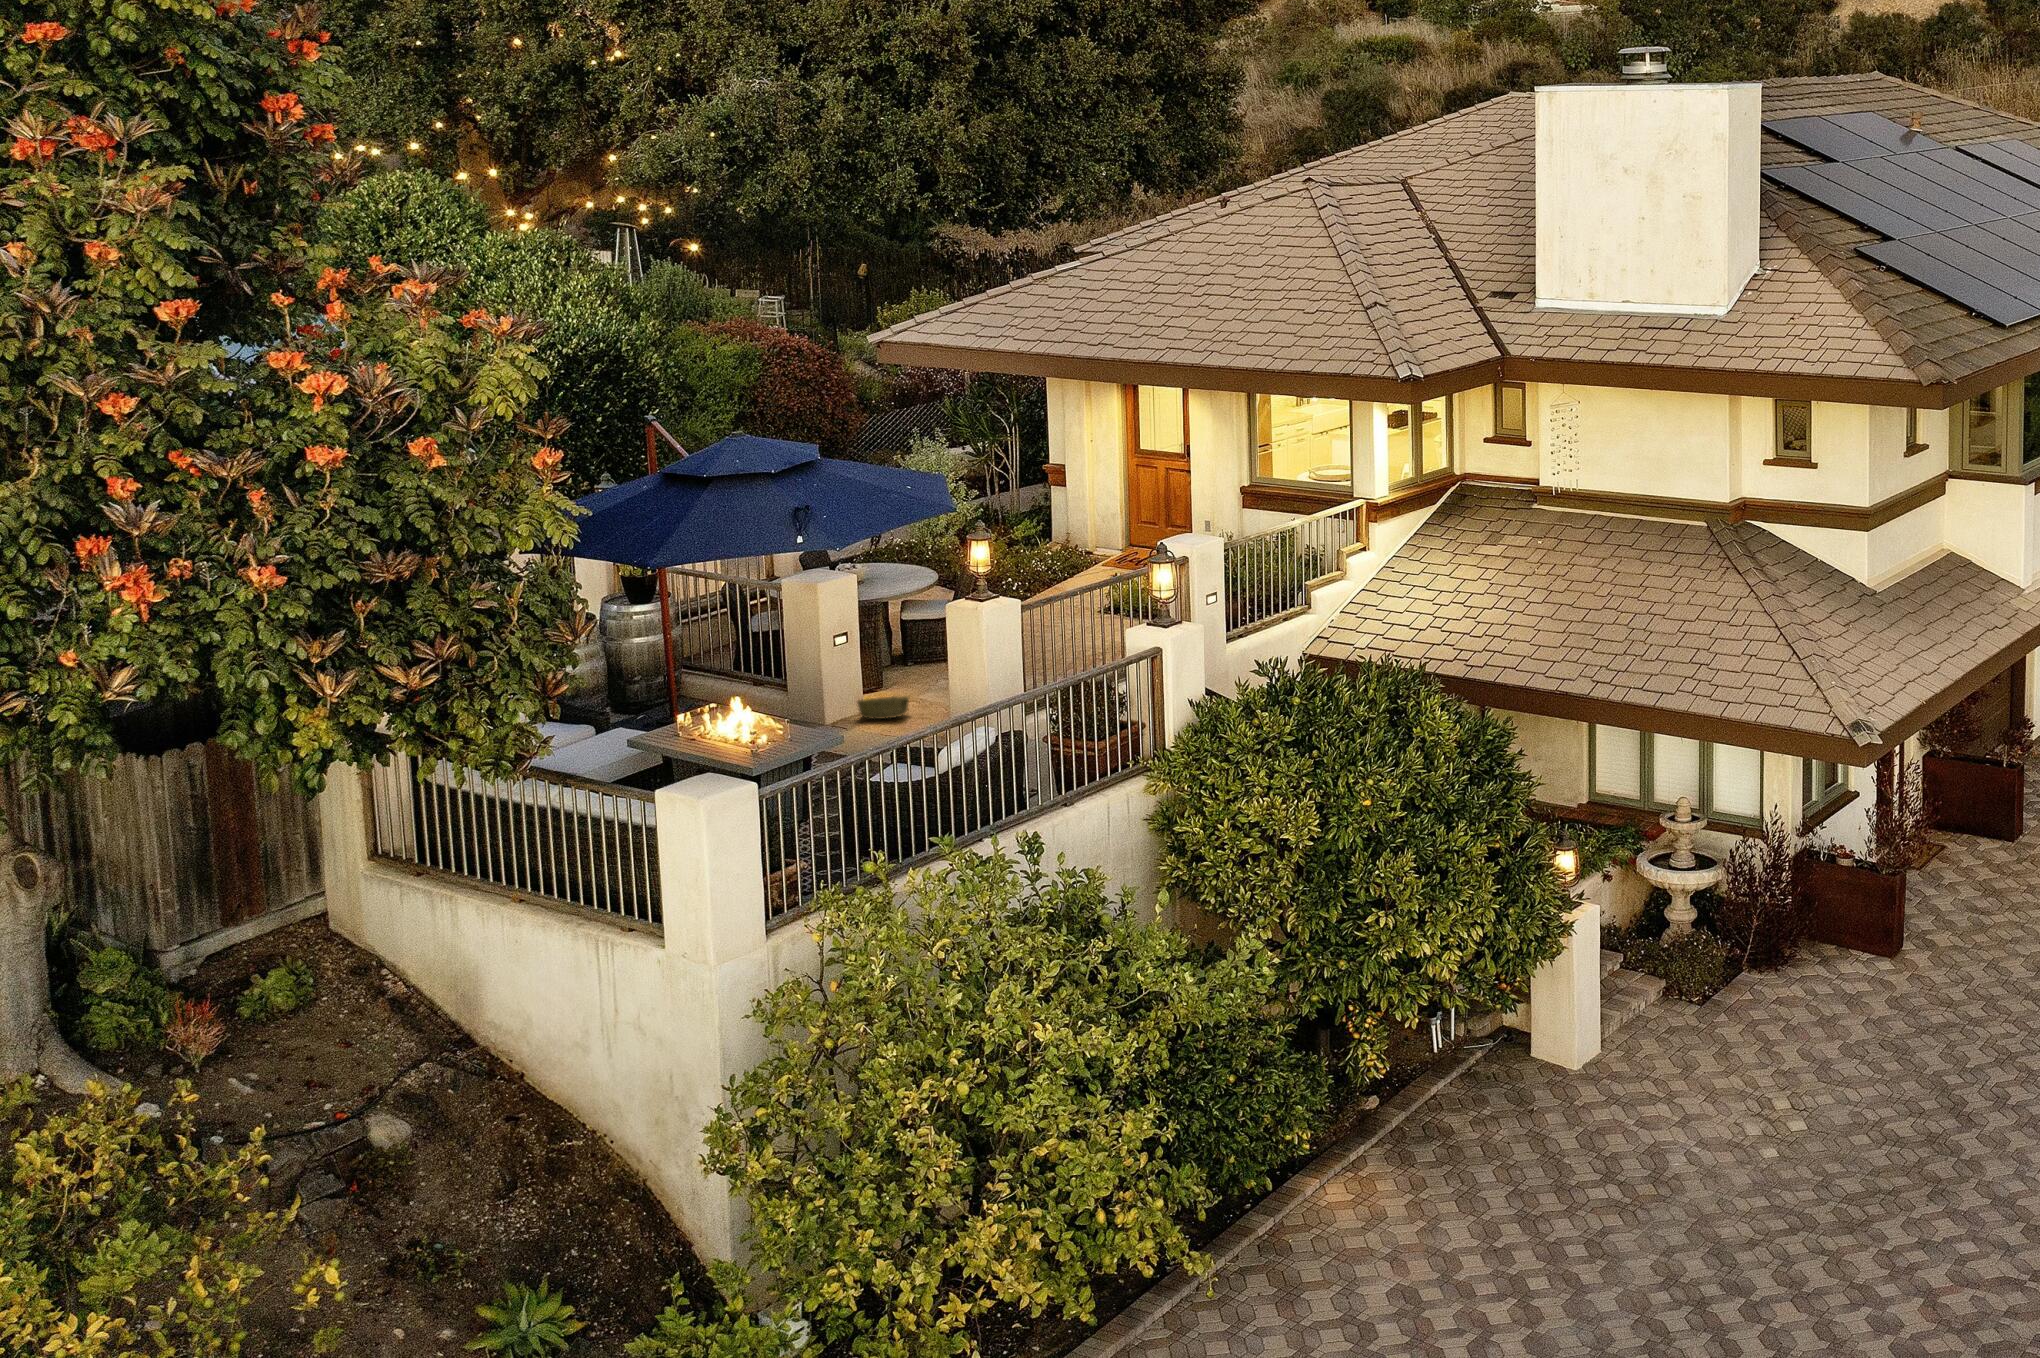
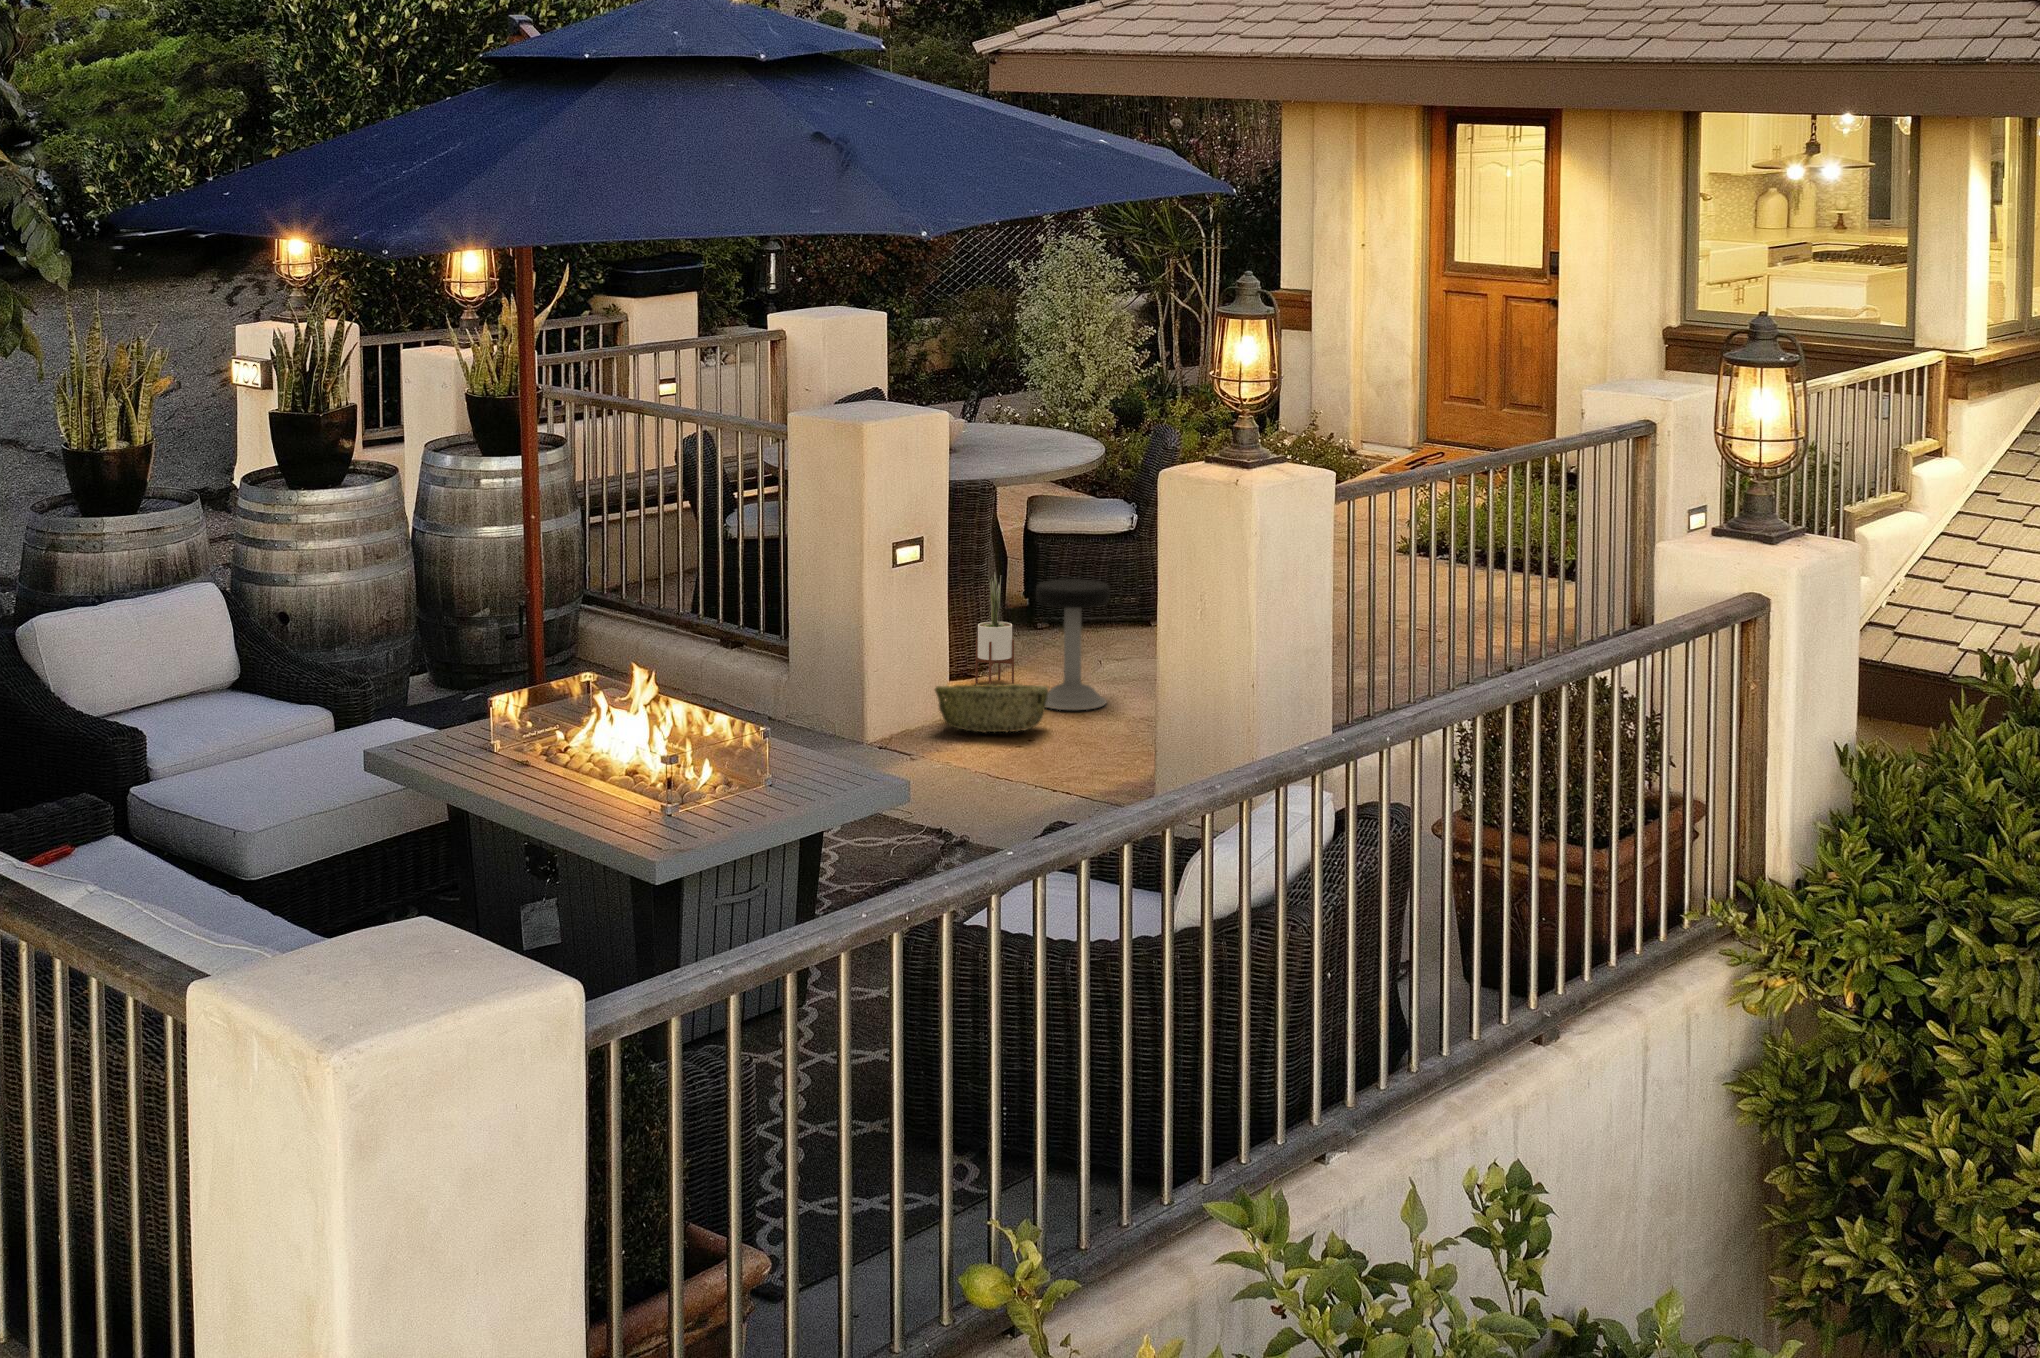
potted plant: none [876,643,895,698] -> present [975,574,1014,684]
stool: none [904,646,939,706] -> present [1036,579,1110,710]

